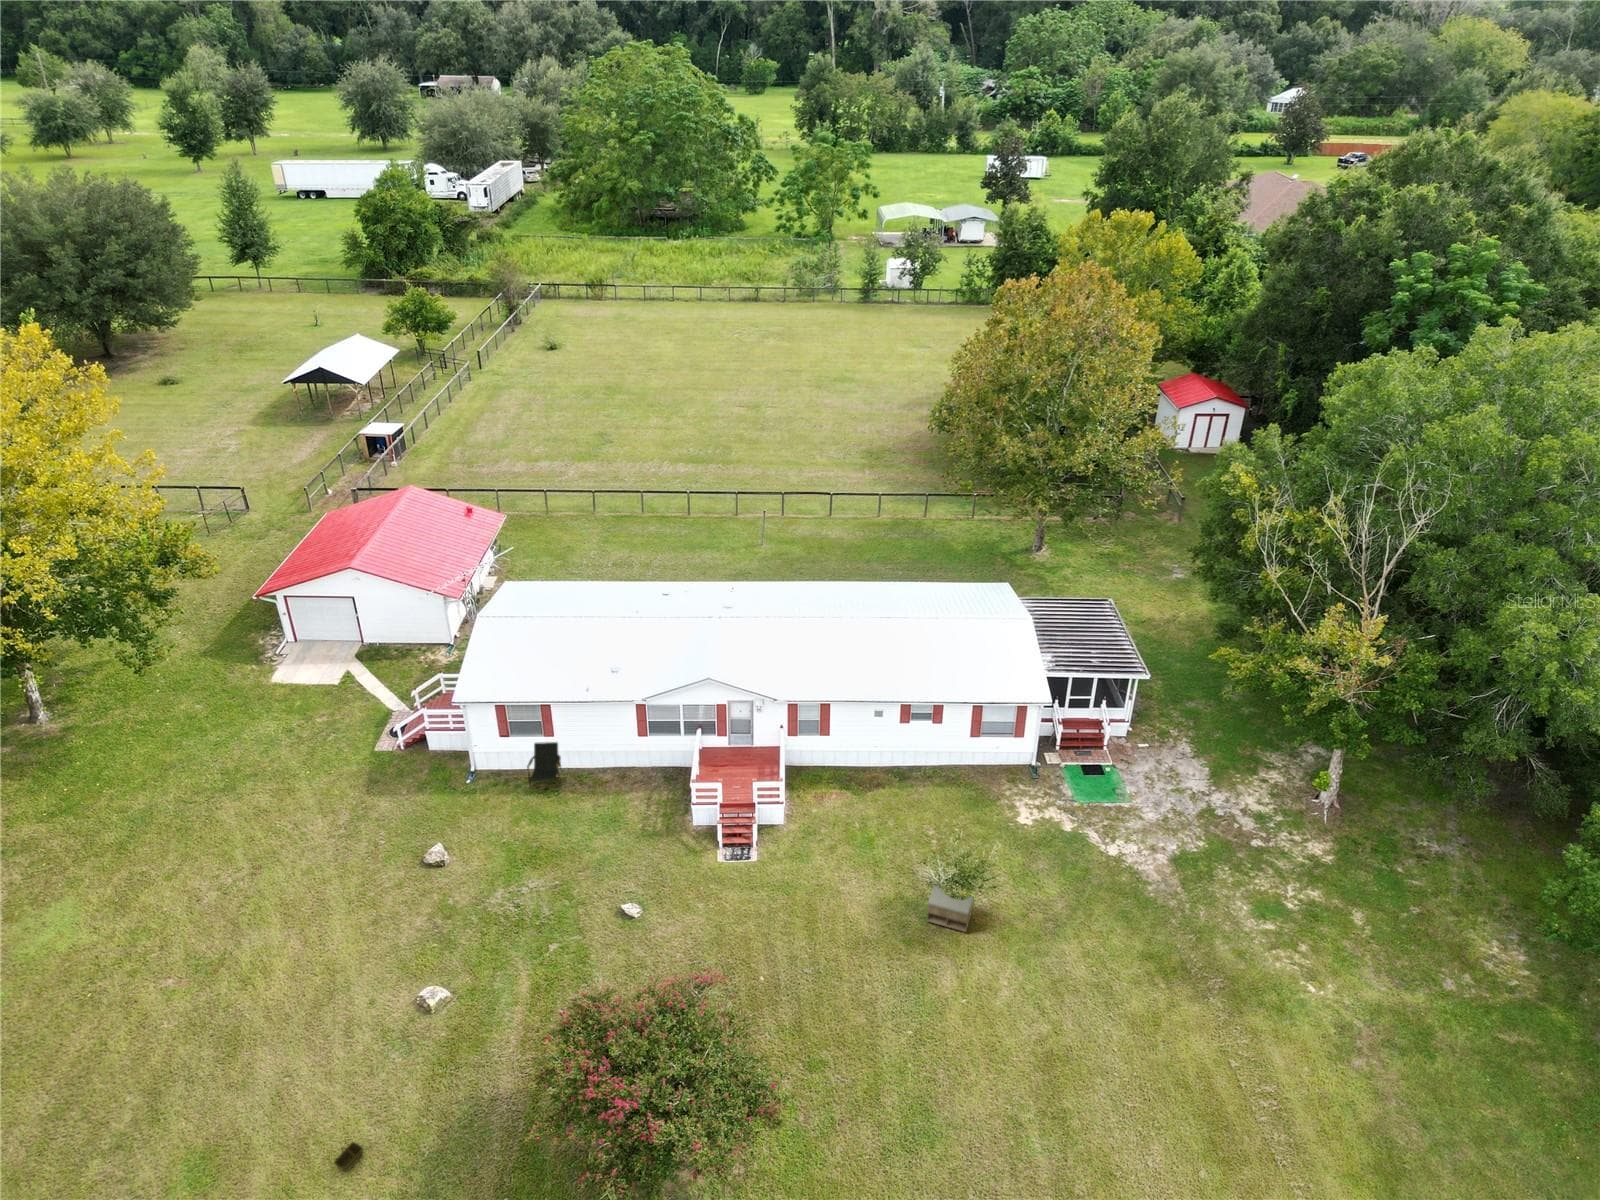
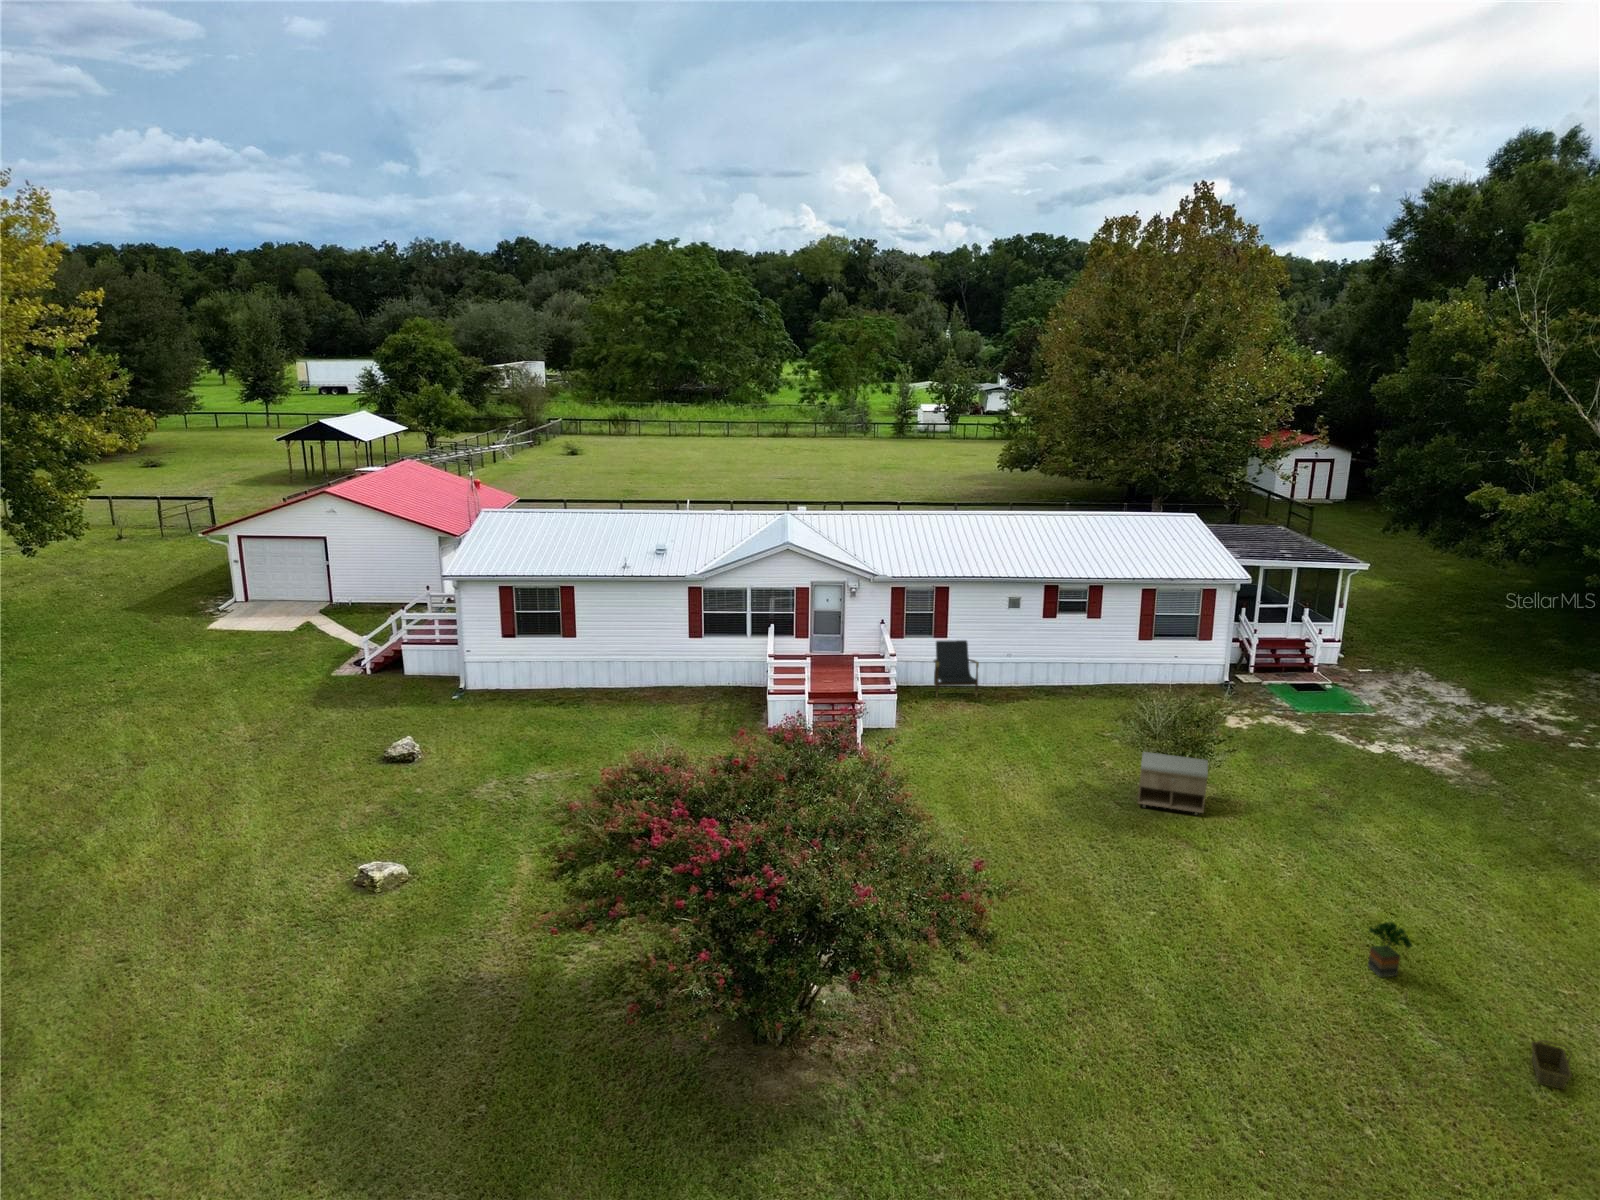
lounge chair: present [527,742,561,786] -> present [934,640,979,696]
potted tree: none [1017,1061,1038,1091] -> present [1368,922,1412,977]
basket: present [334,1142,363,1172] -> present [1531,1040,1572,1089]

